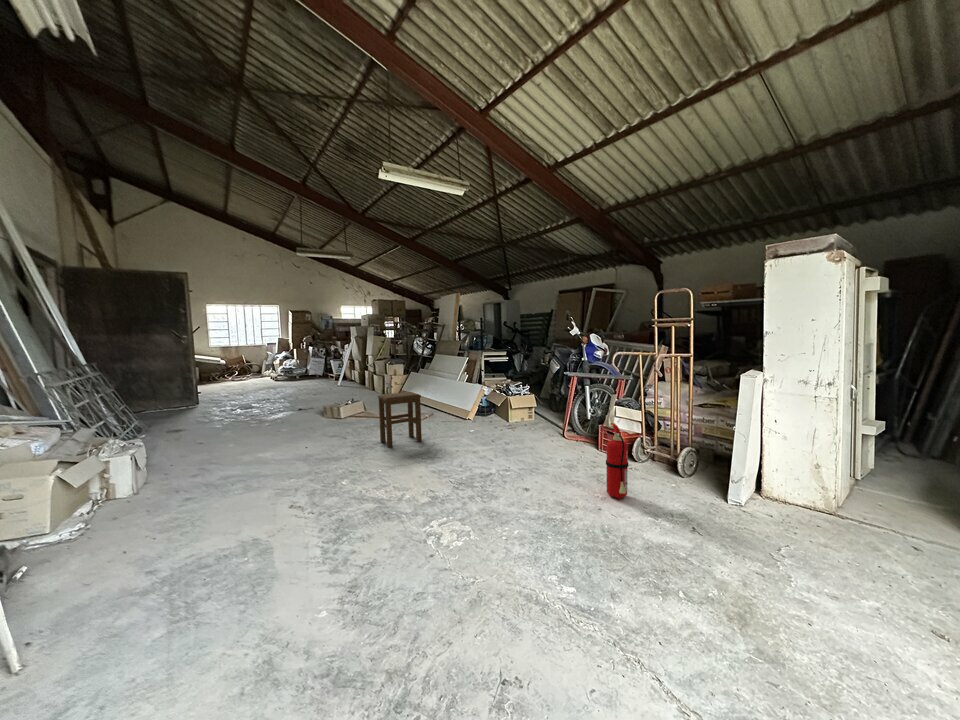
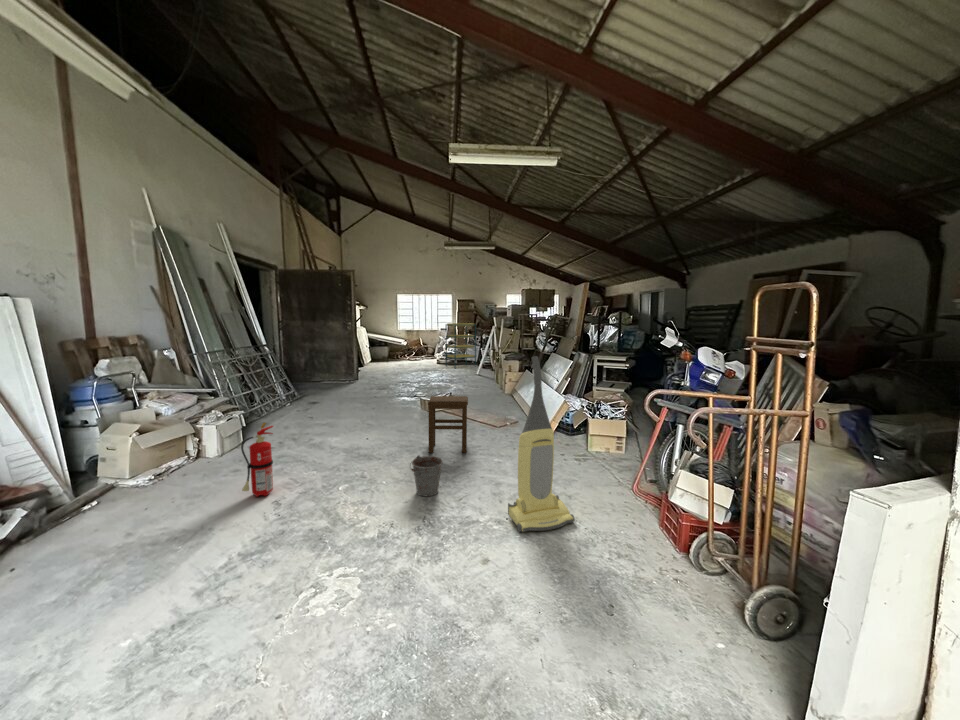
shelving unit: none [289,335,327,384] -> present [446,323,476,368]
vacuum cleaner: none [508,342,552,473] -> present [508,356,575,532]
fire extinguisher: present [606,420,628,499] -> present [241,423,273,497]
bucket: none [413,439,442,473] -> present [411,455,443,496]

